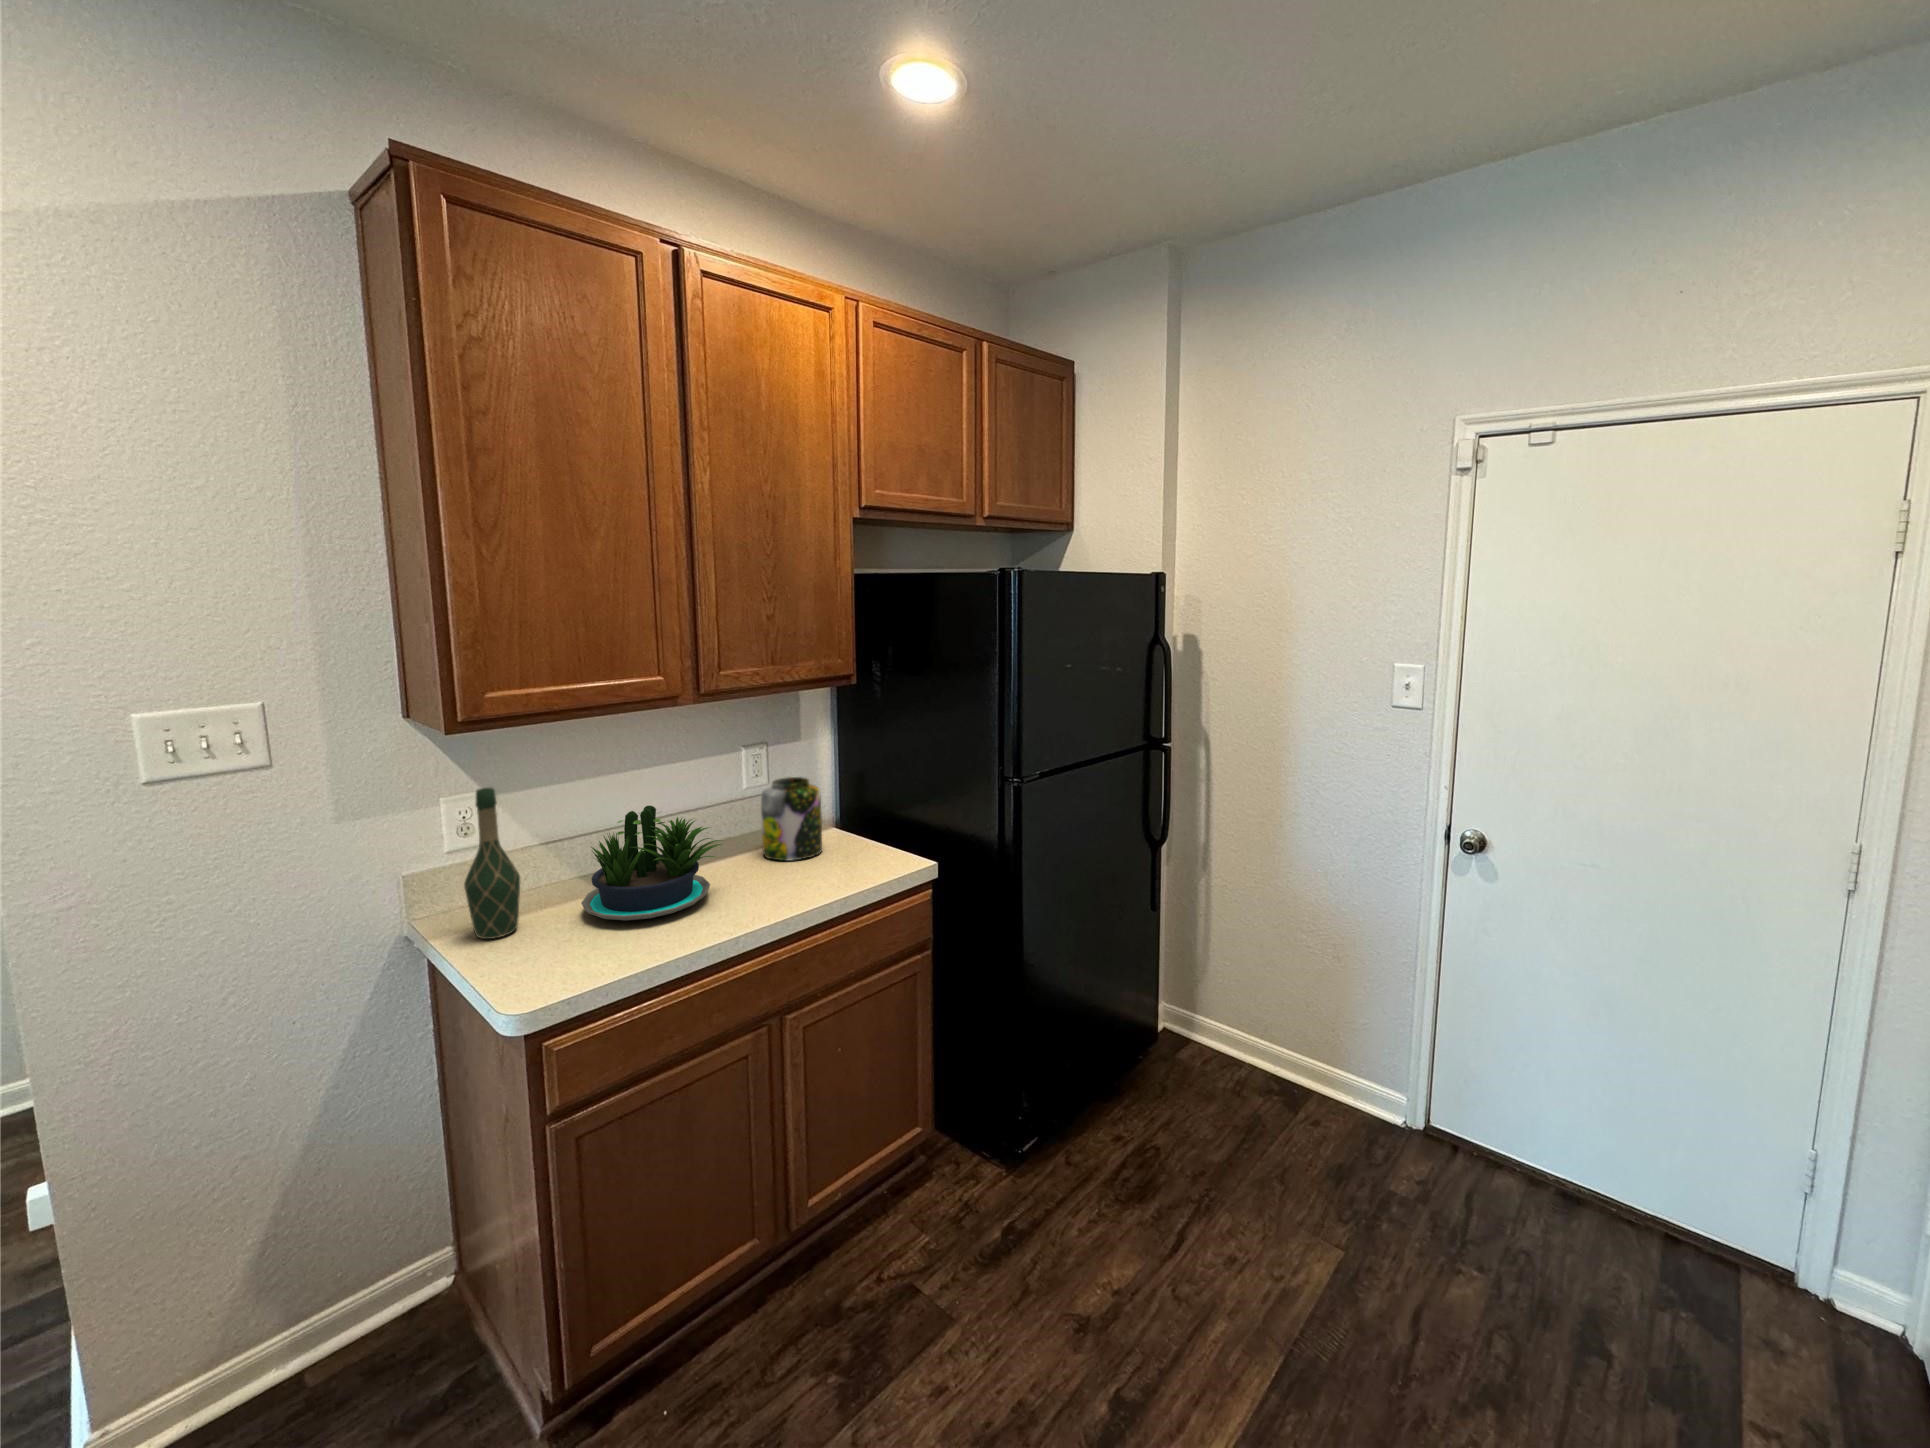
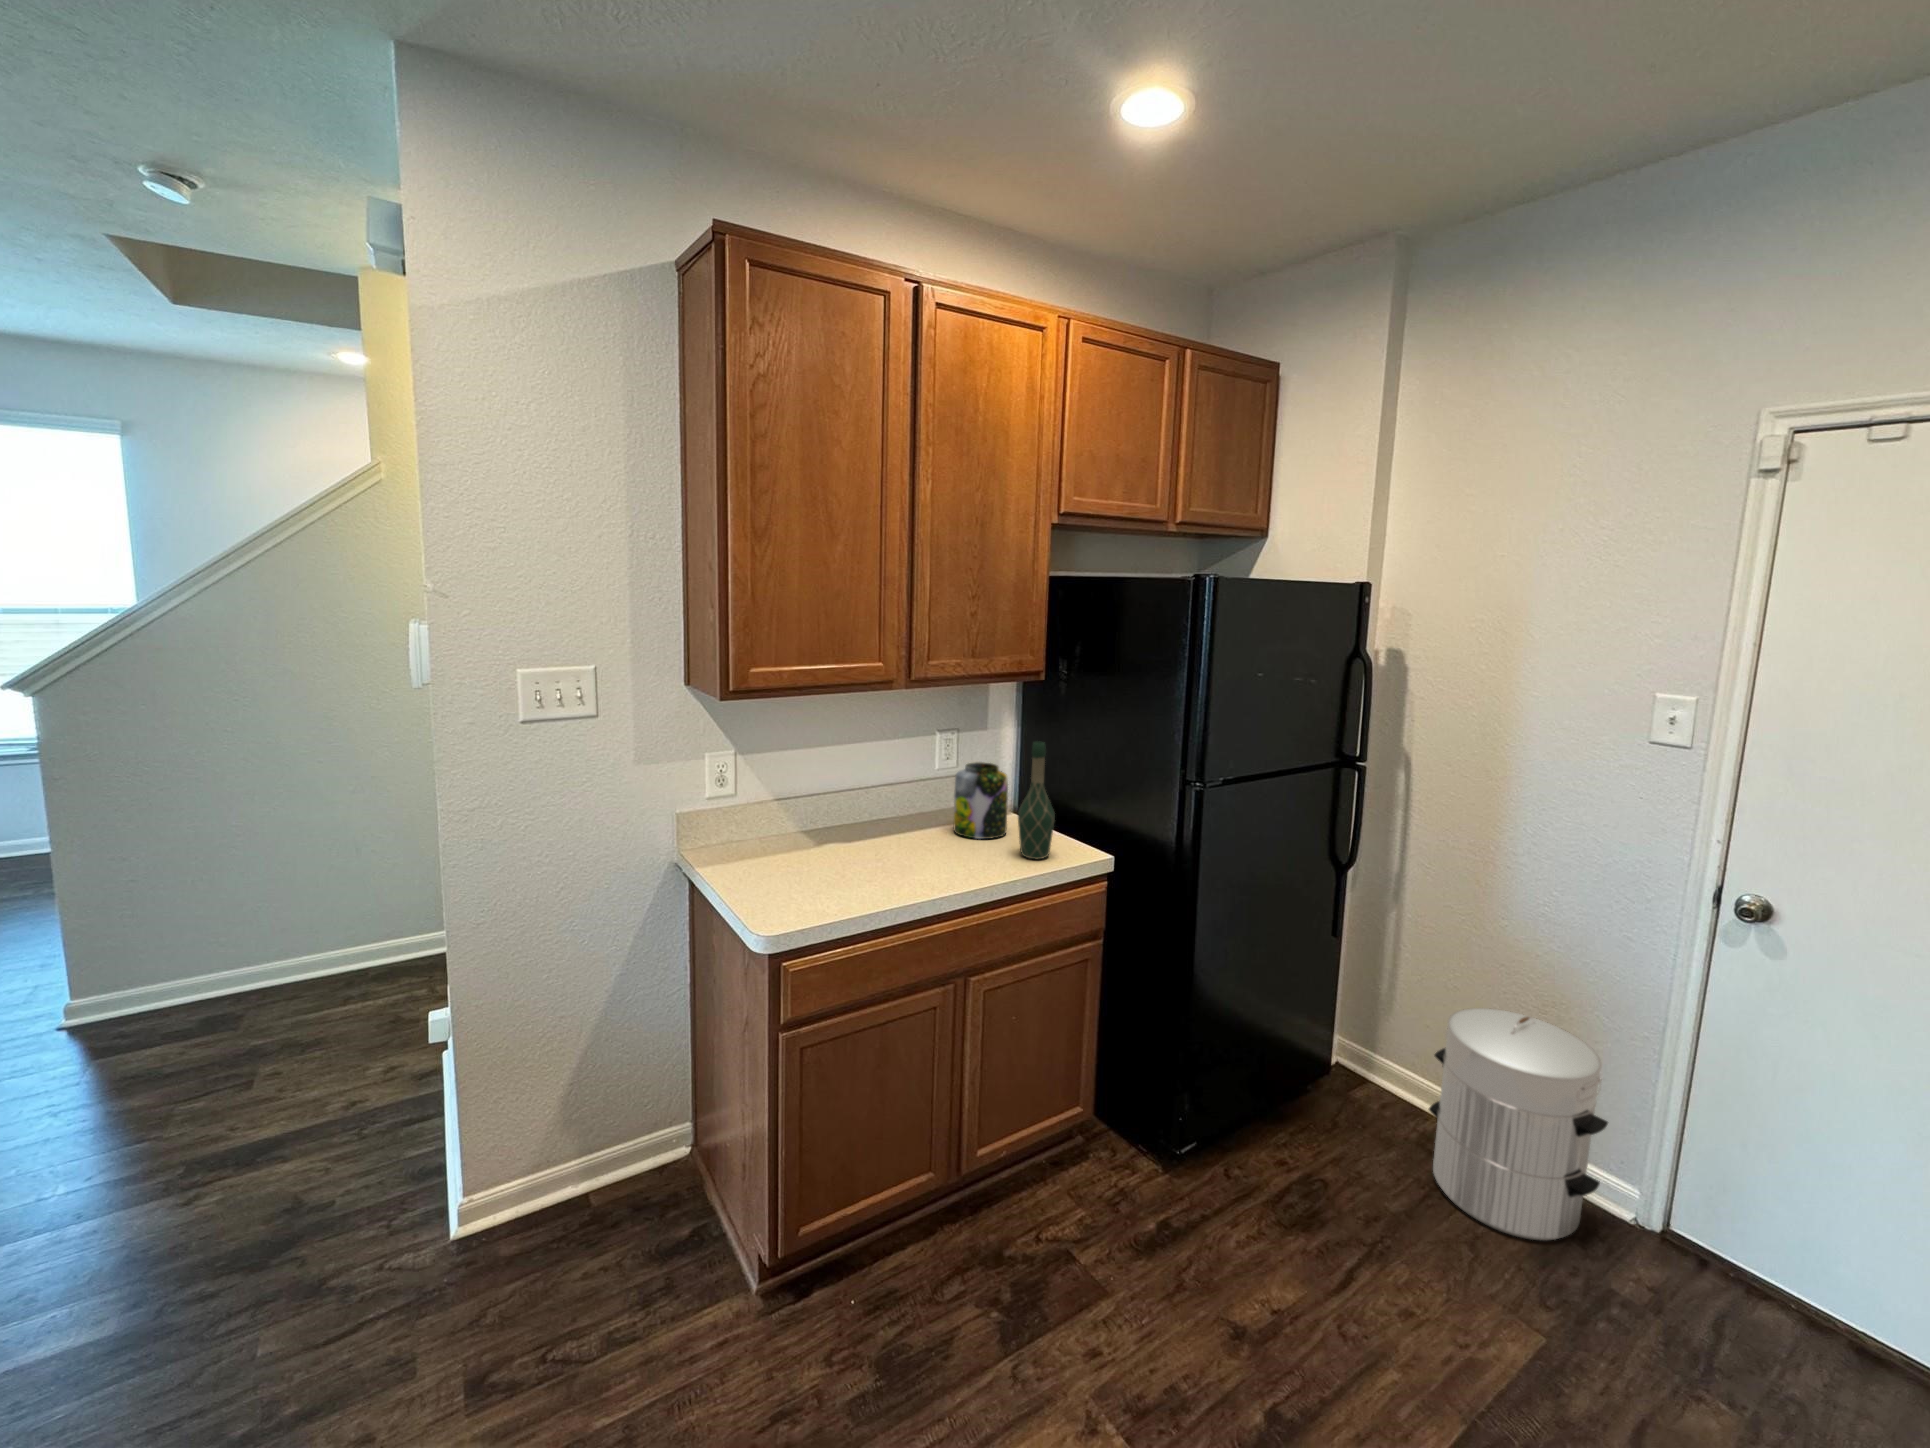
wine bottle: present [464,788,520,939] -> present [1018,741,1055,859]
potted plant: present [582,806,722,920] -> none [806,776,926,873]
waste bin: none [1240,958,1381,1163] -> present [1429,1008,1608,1240]

